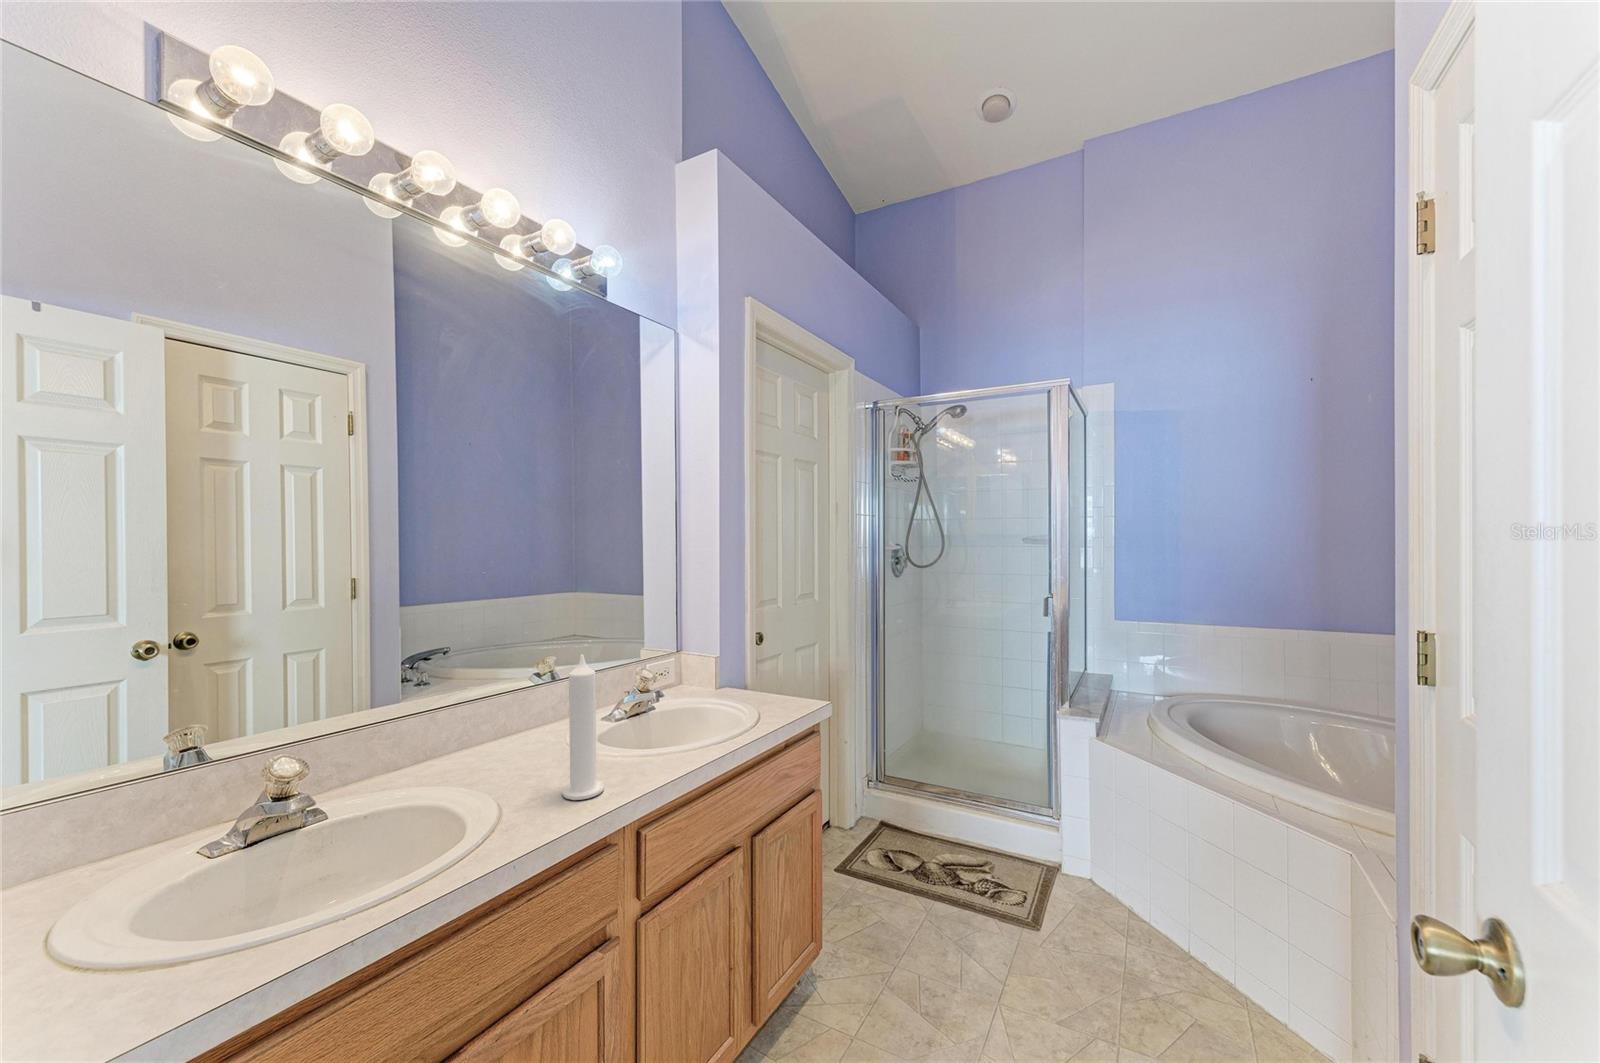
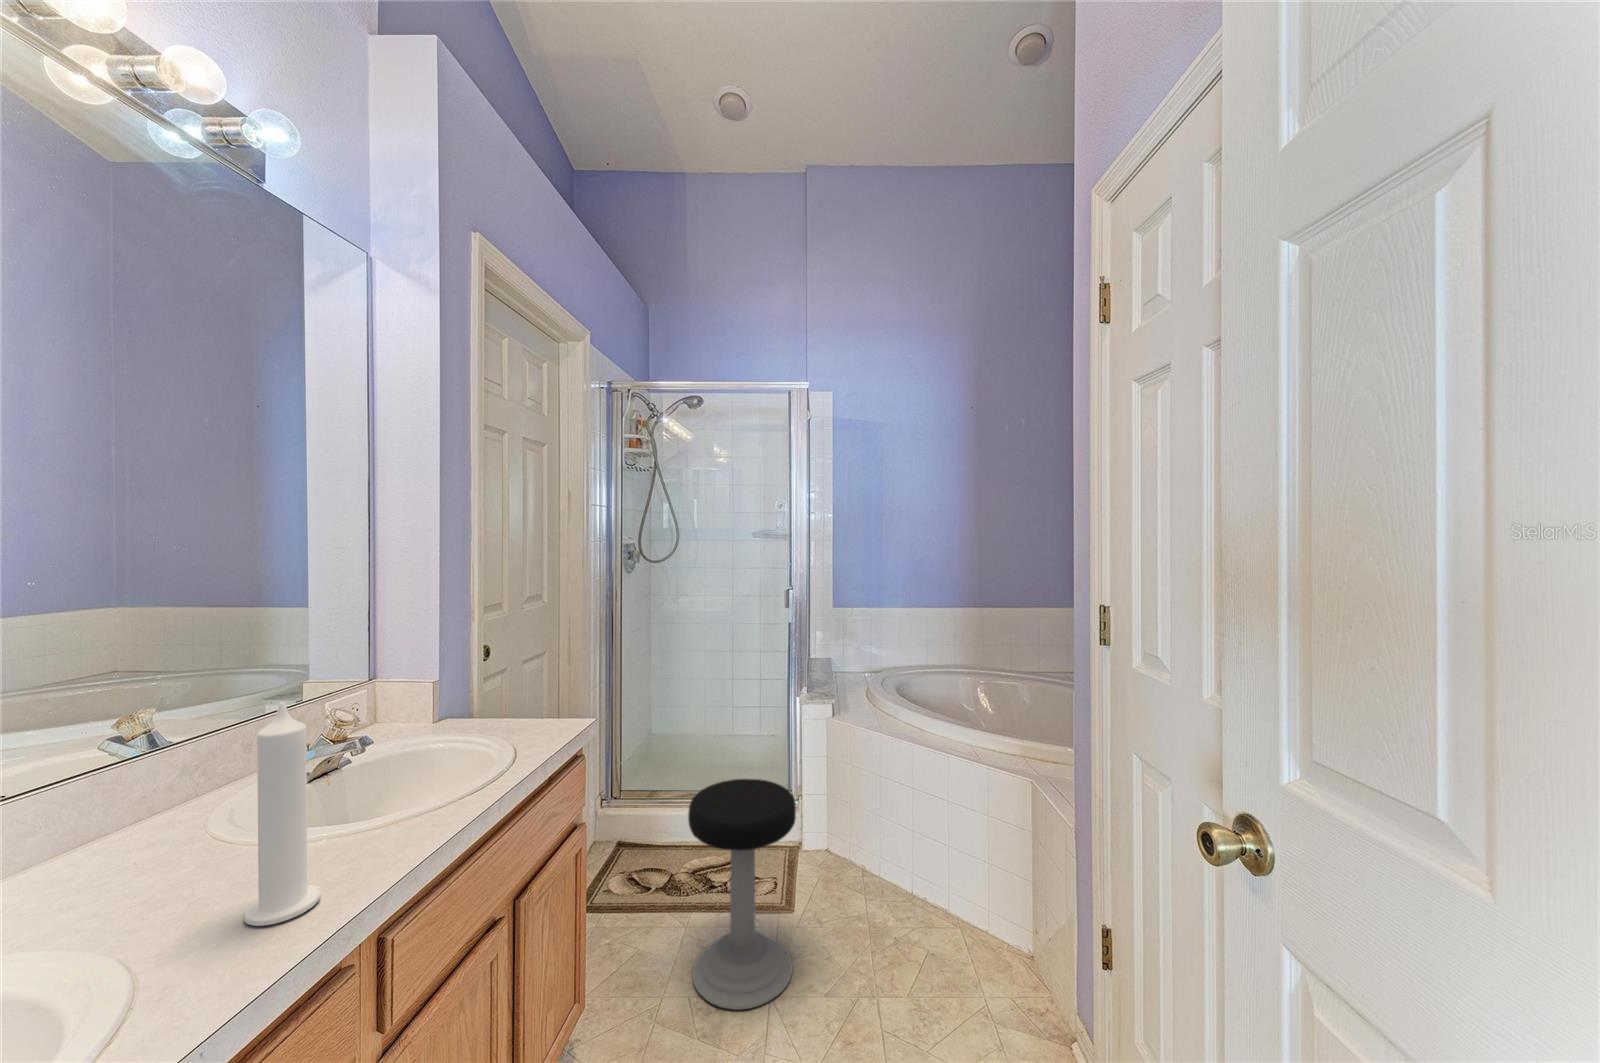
stool: none [919,780,1029,1010] -> present [688,779,796,1010]

